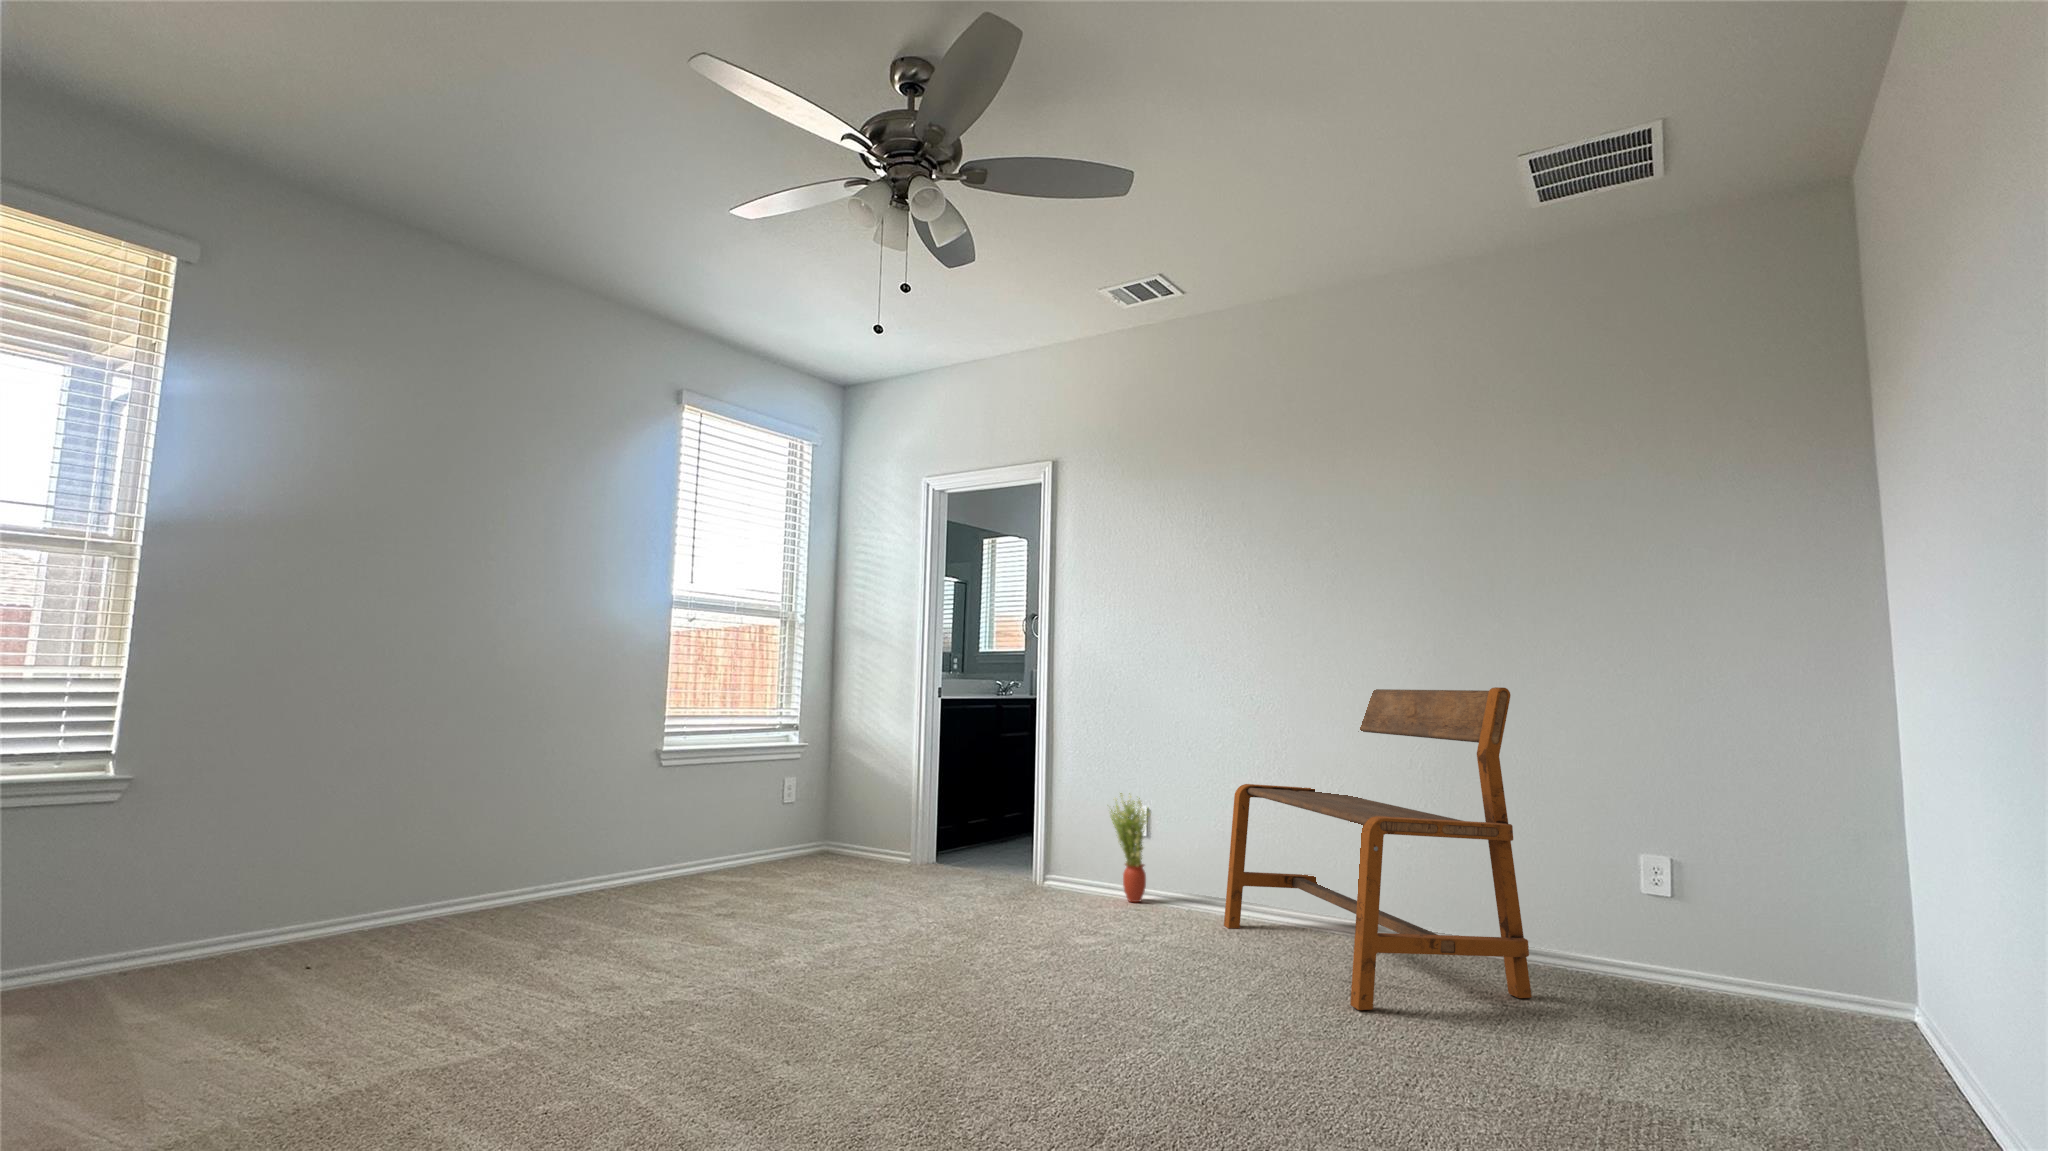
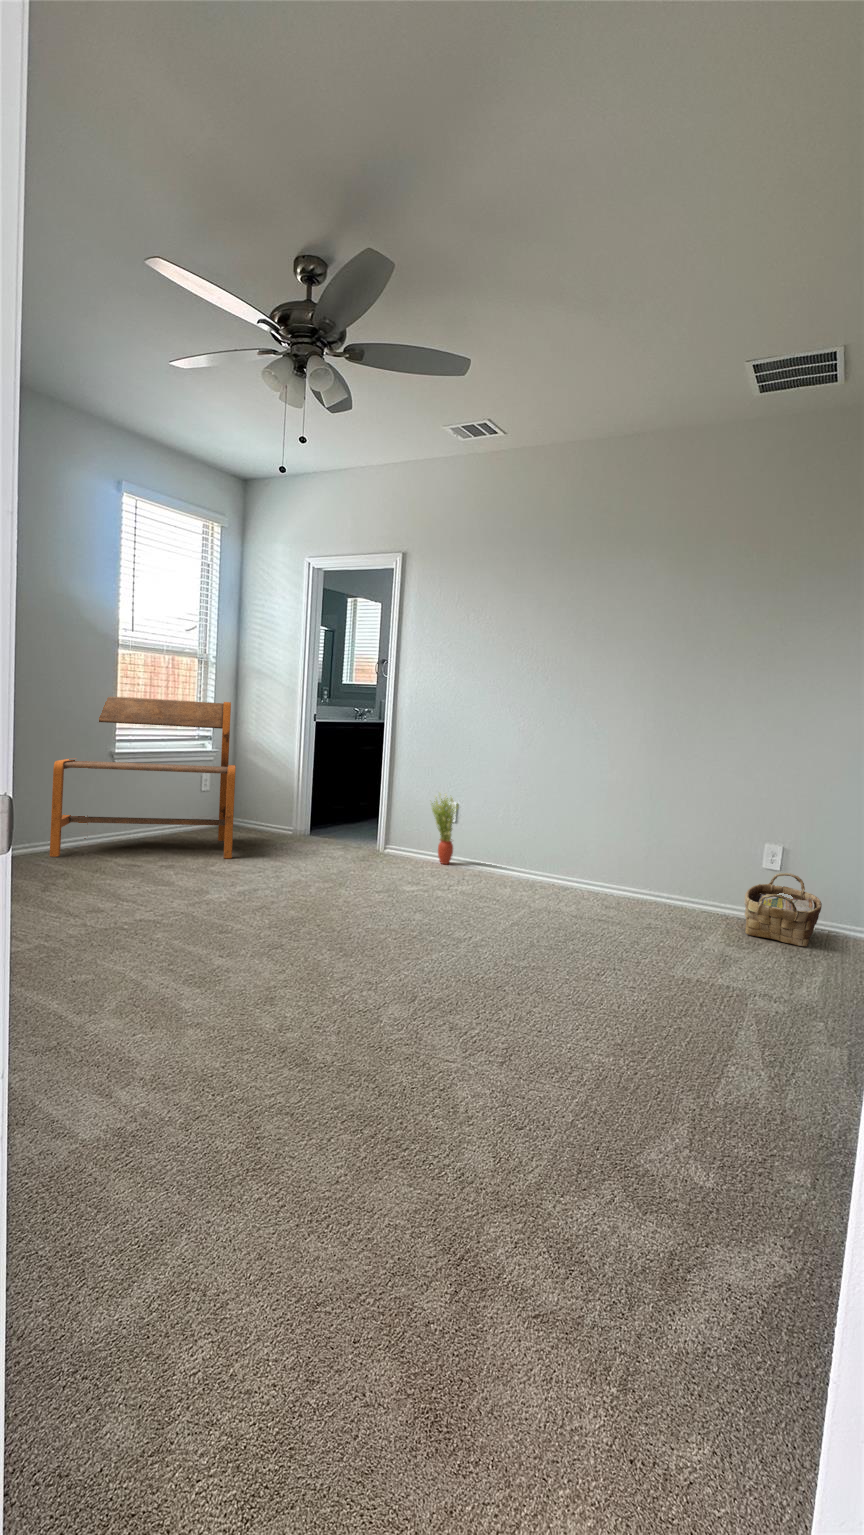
bench: present [1224,687,1532,1010] -> present [50,696,236,858]
woven basket: none [1625,901,1761,1027] -> present [745,873,822,946]

